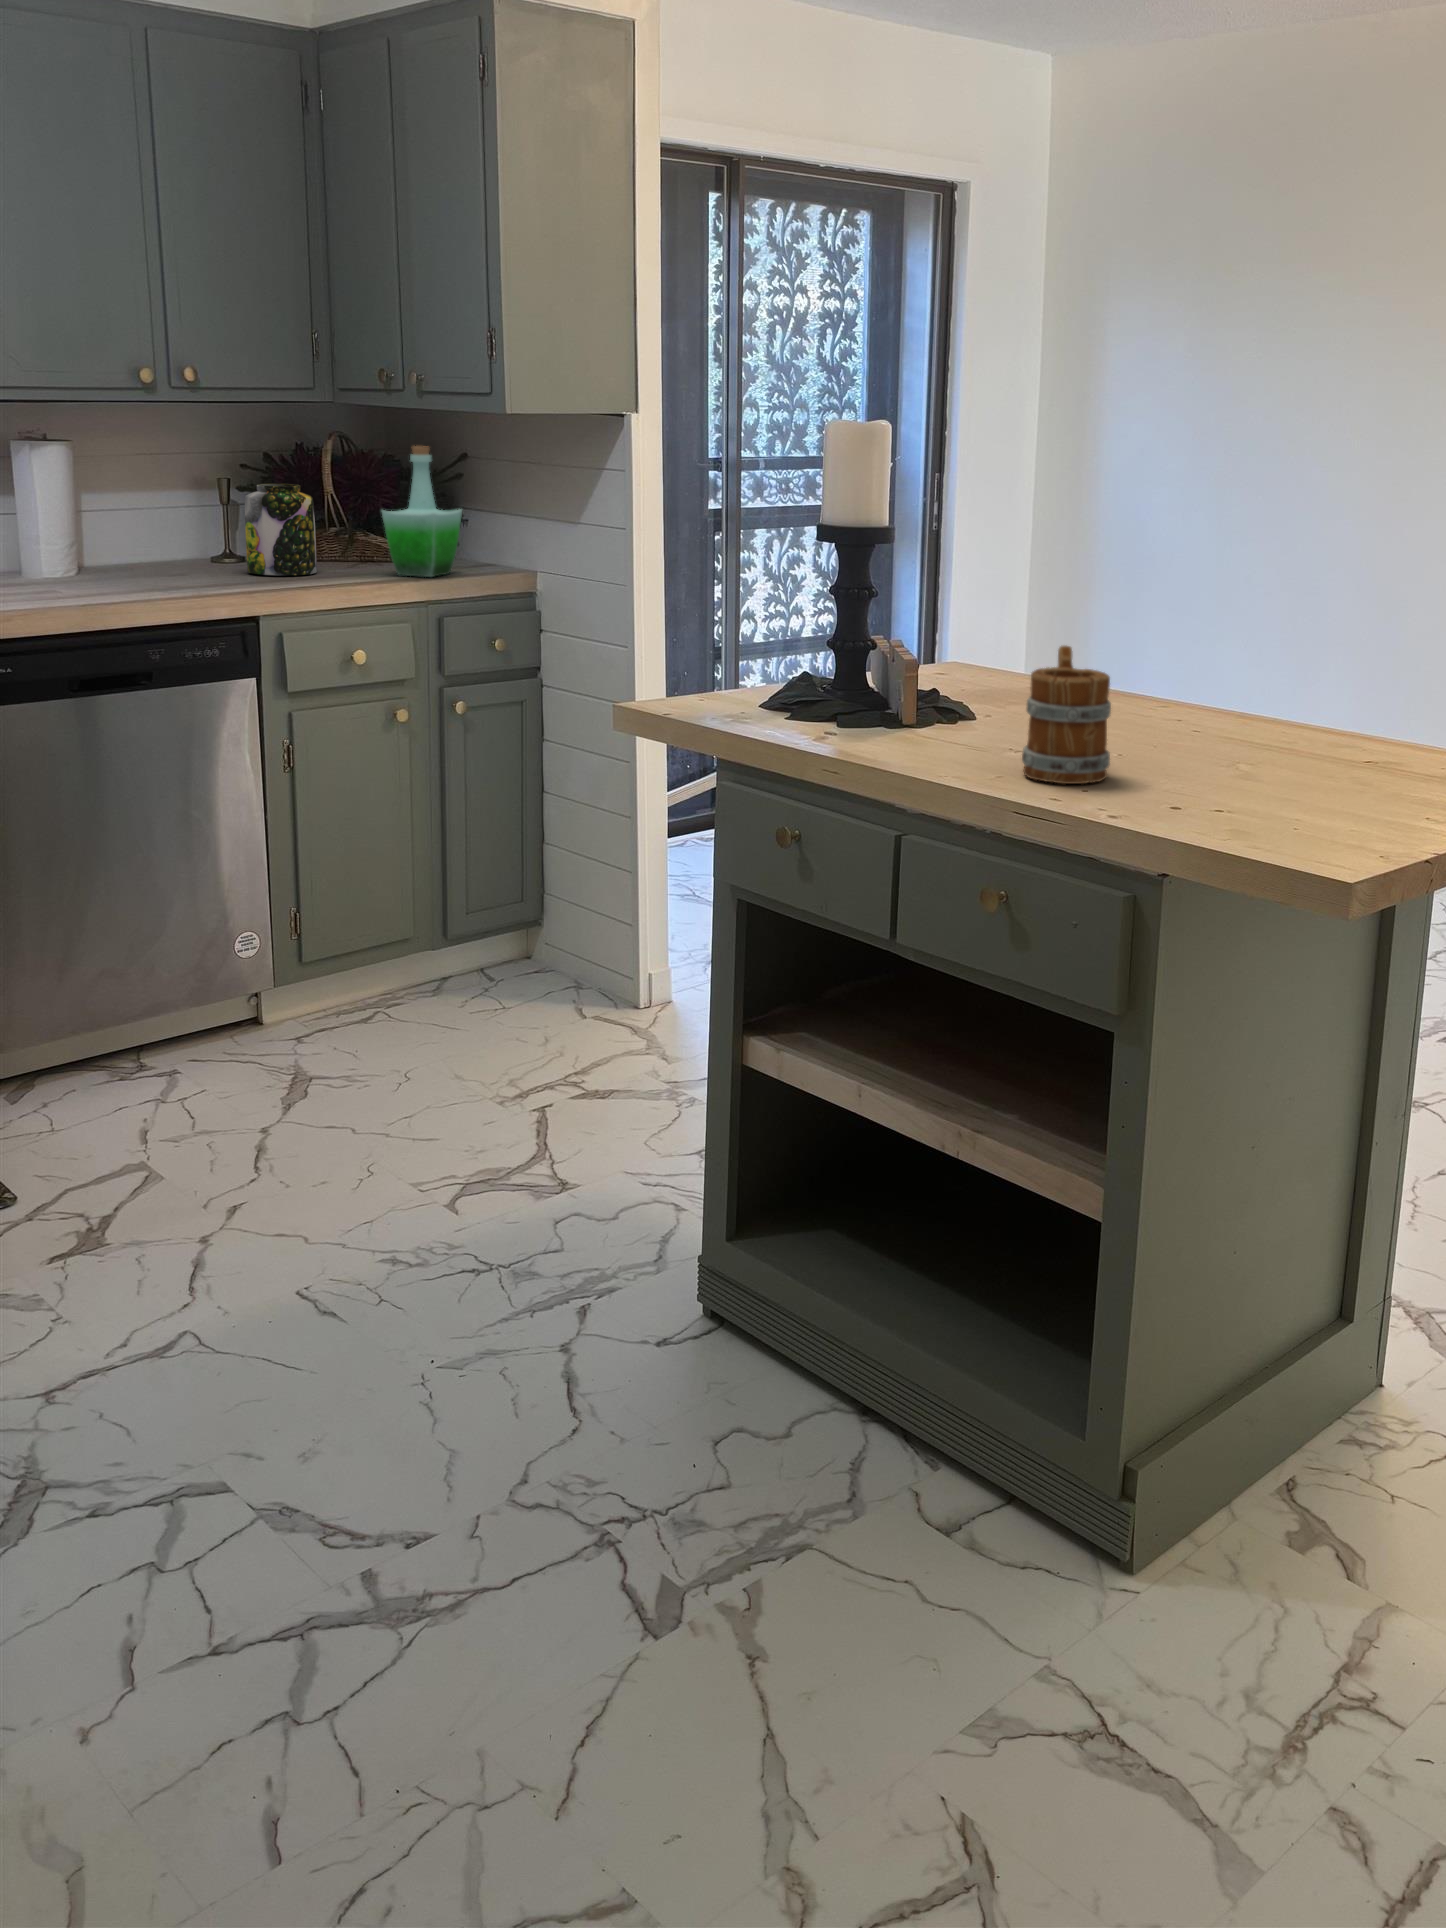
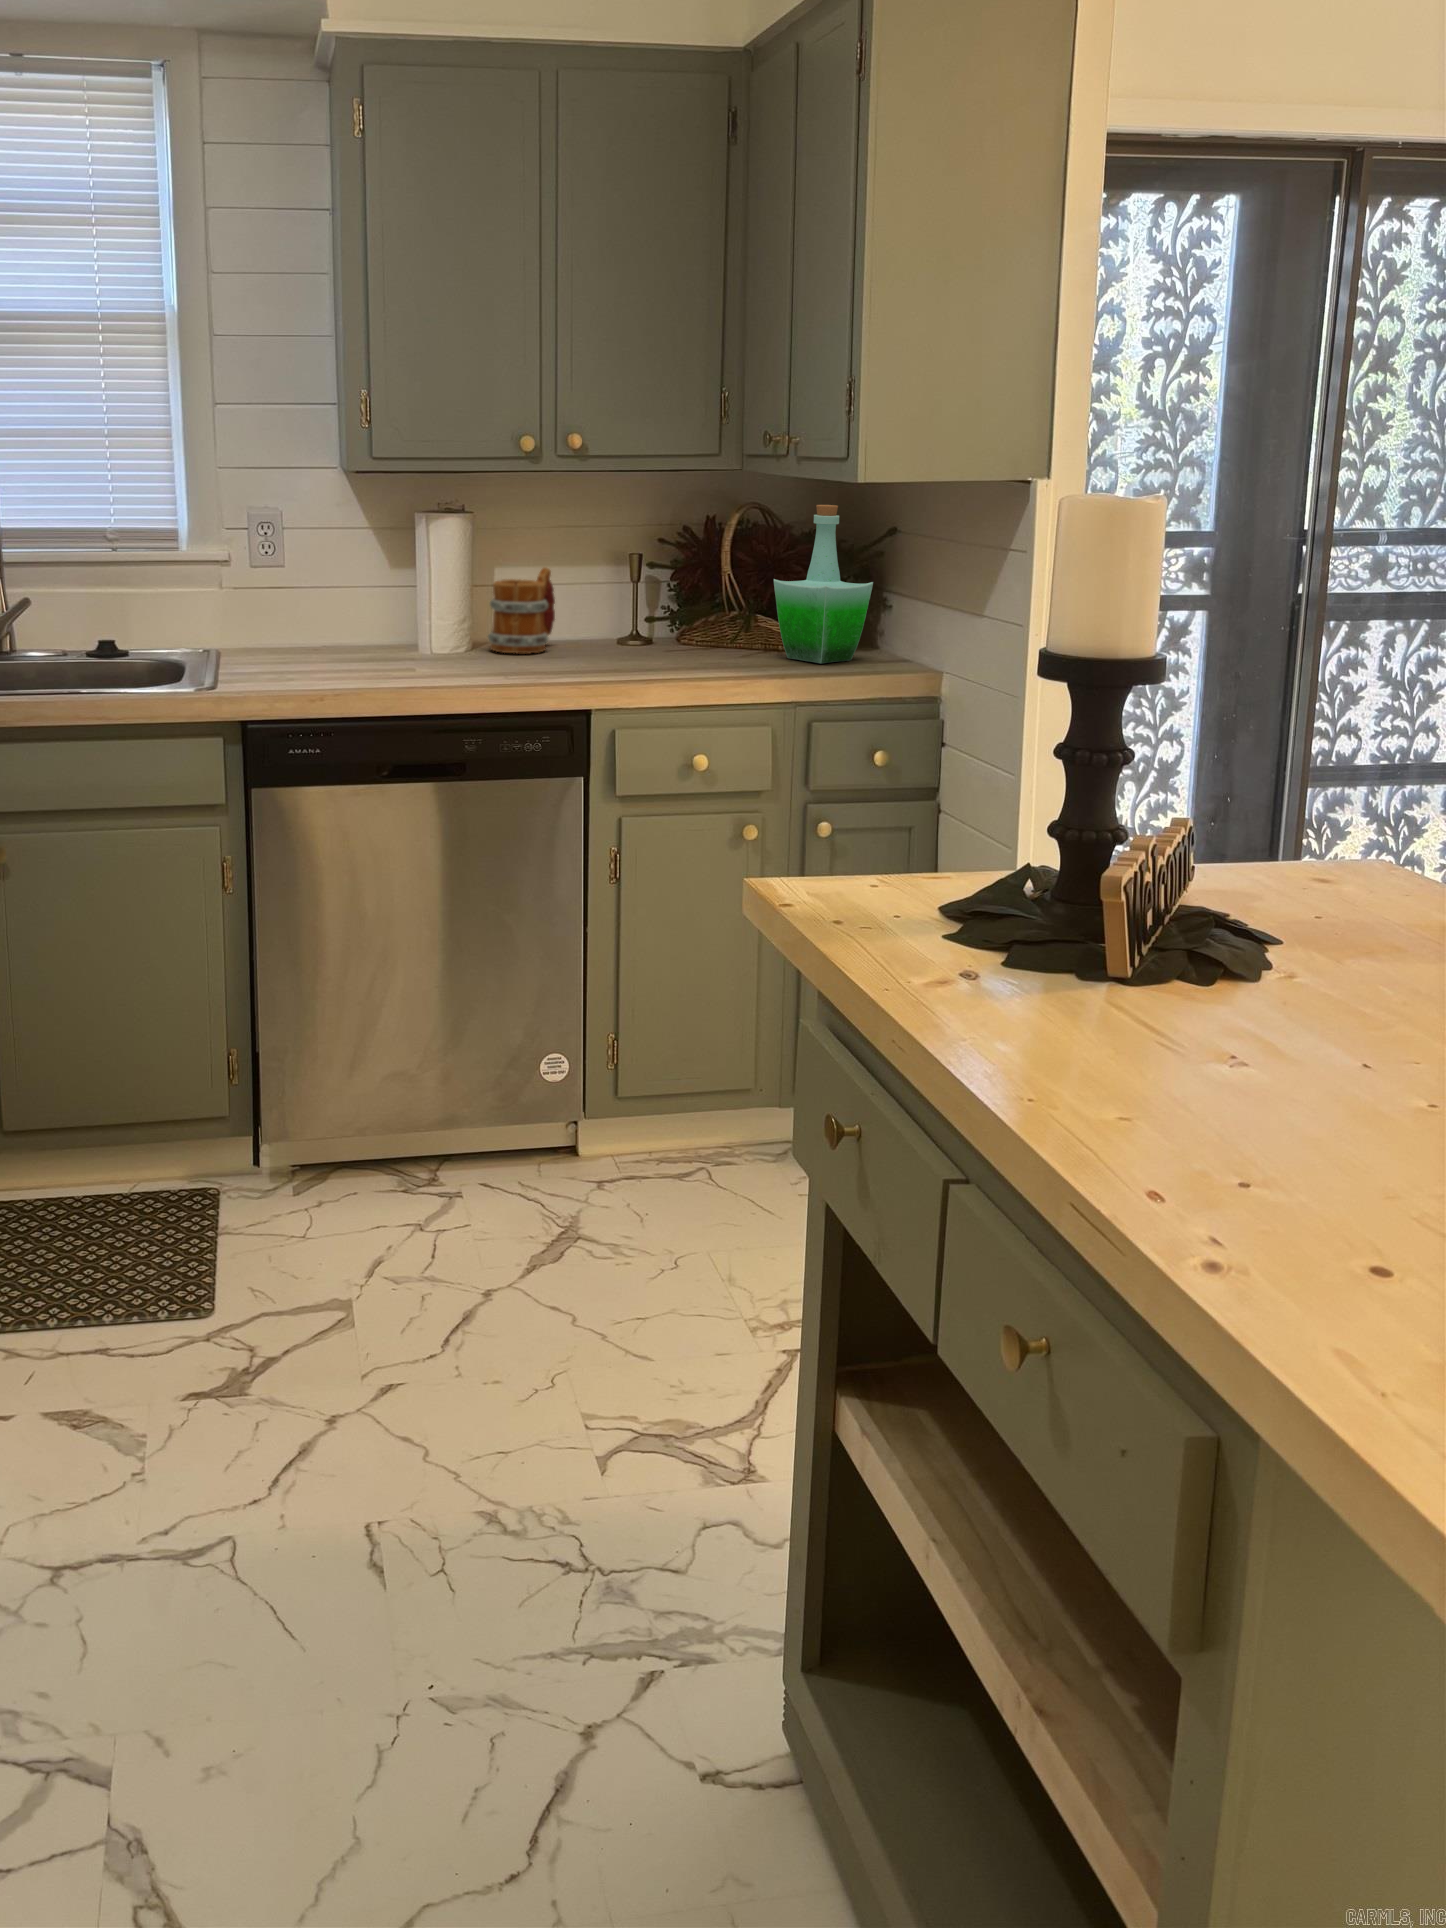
jar: present [245,484,317,575] -> none [633,543,710,650]
mug: present [1022,646,1111,784] -> present [488,568,555,654]

